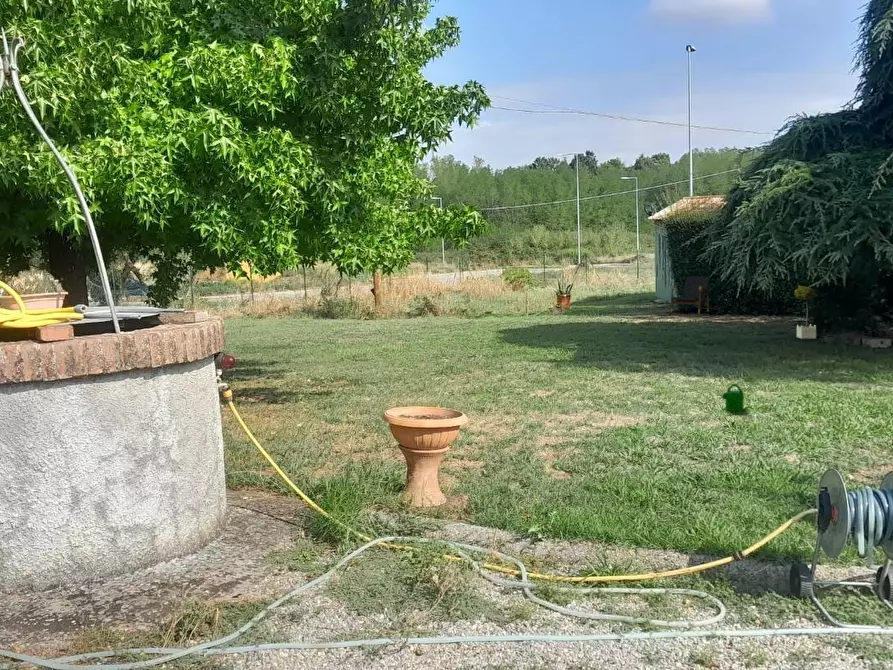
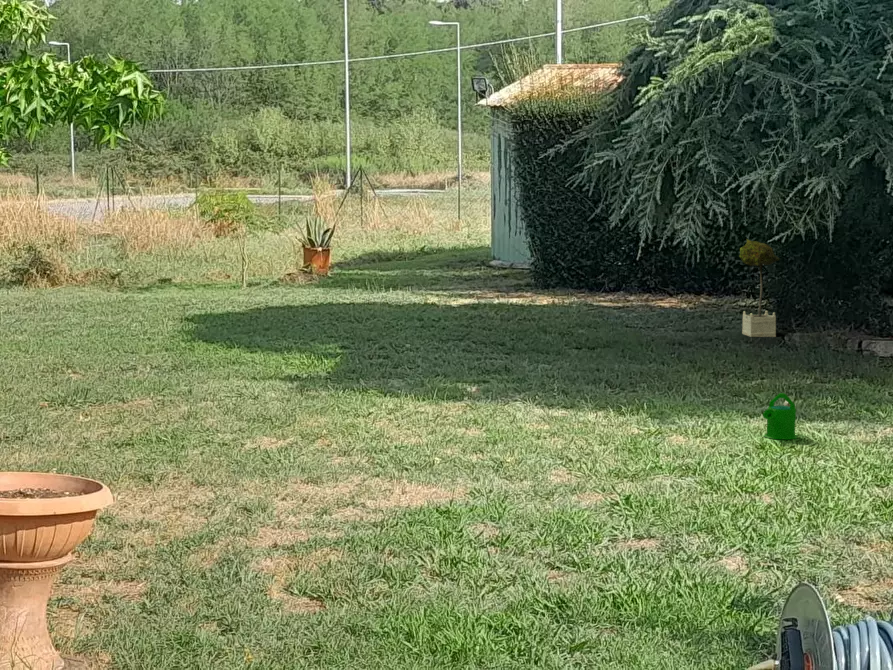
lounge chair: present [671,276,710,313] -> none [522,220,592,289]
watering can: present [722,384,744,411] -> present [763,393,797,440]

